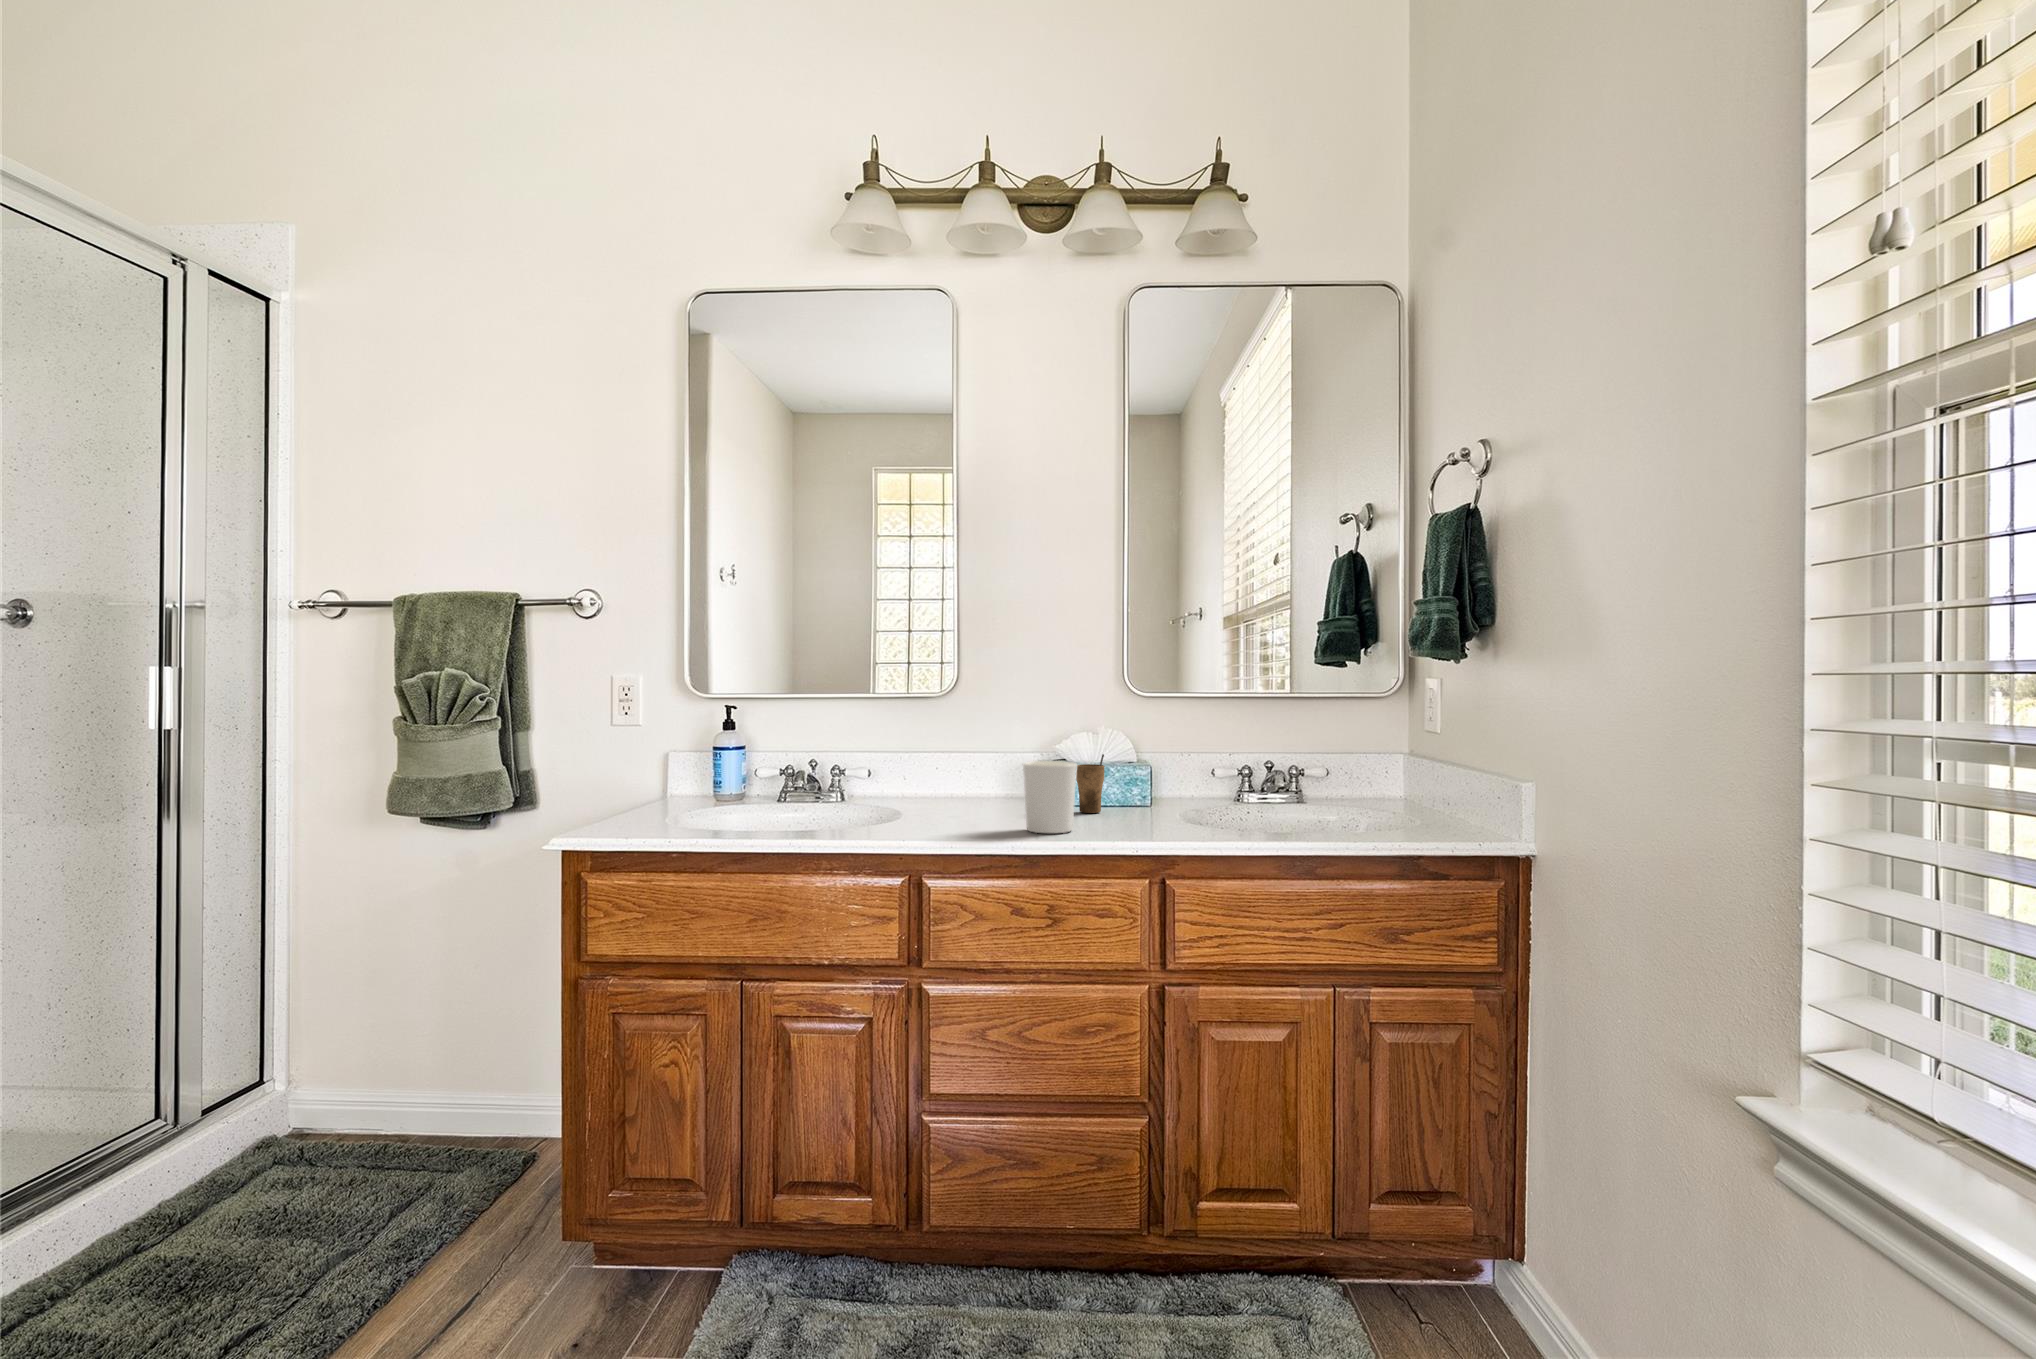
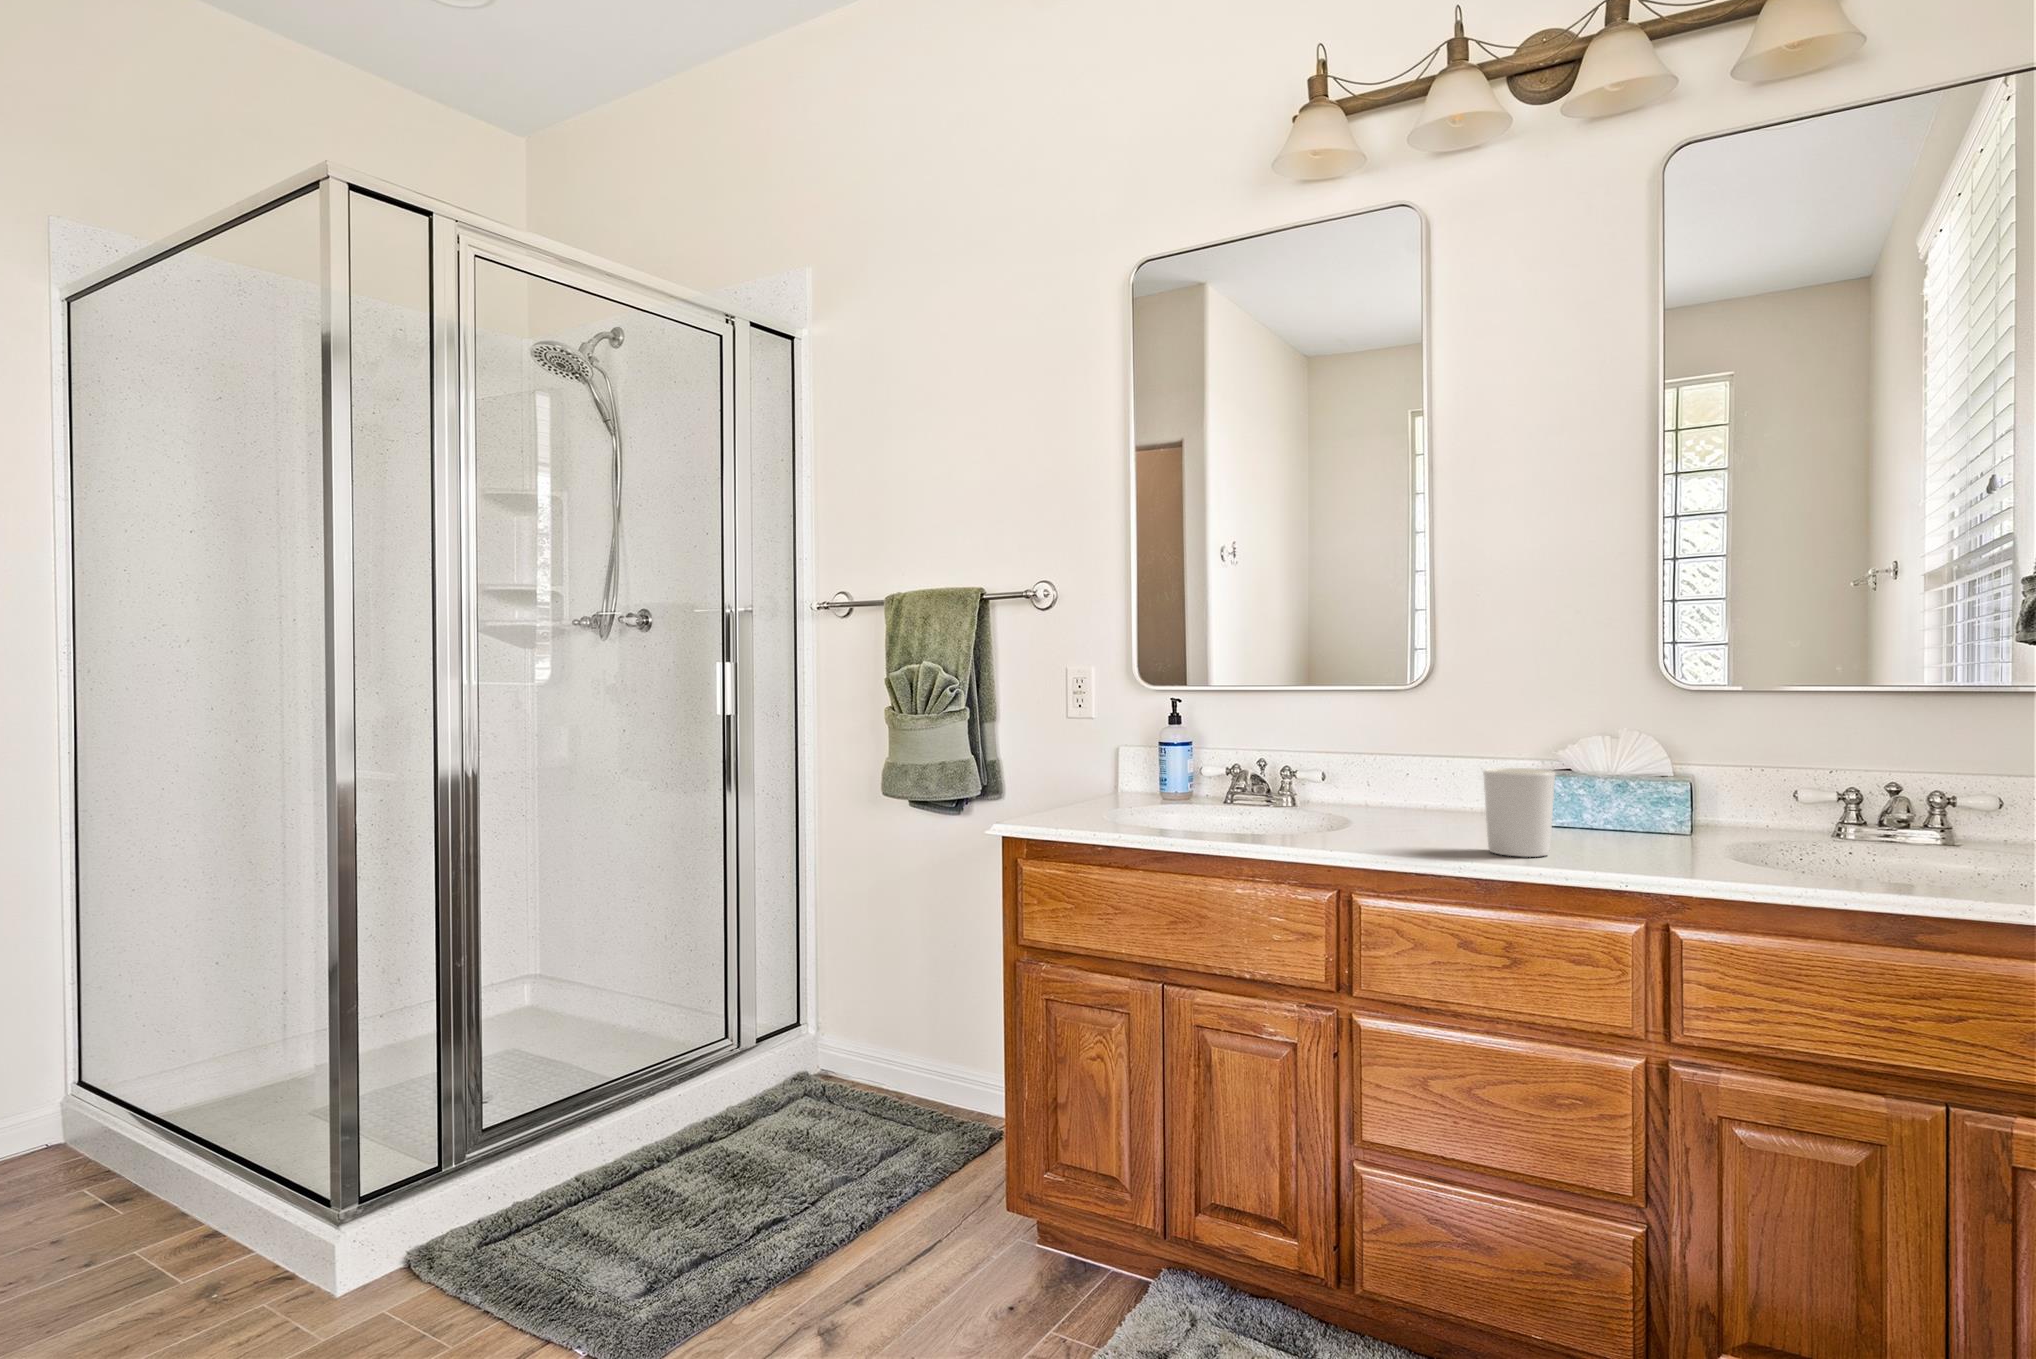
cup: present [1076,754,1105,813] -> none [1580,762,1622,836]

